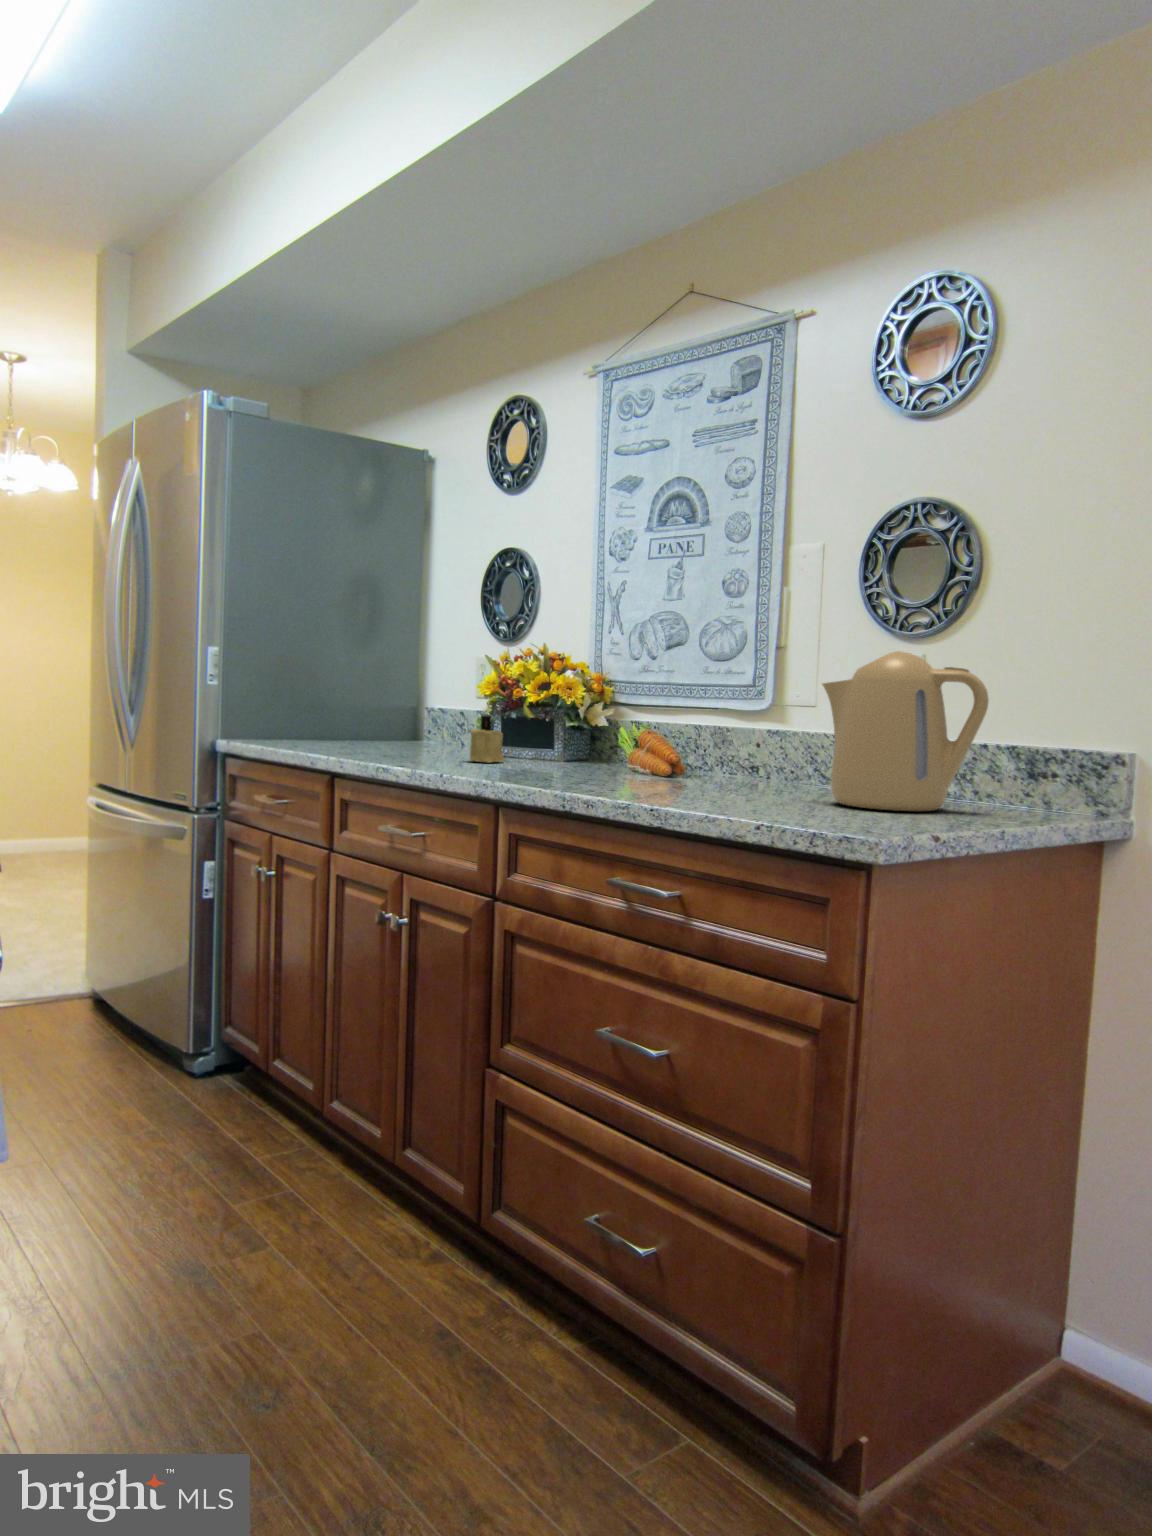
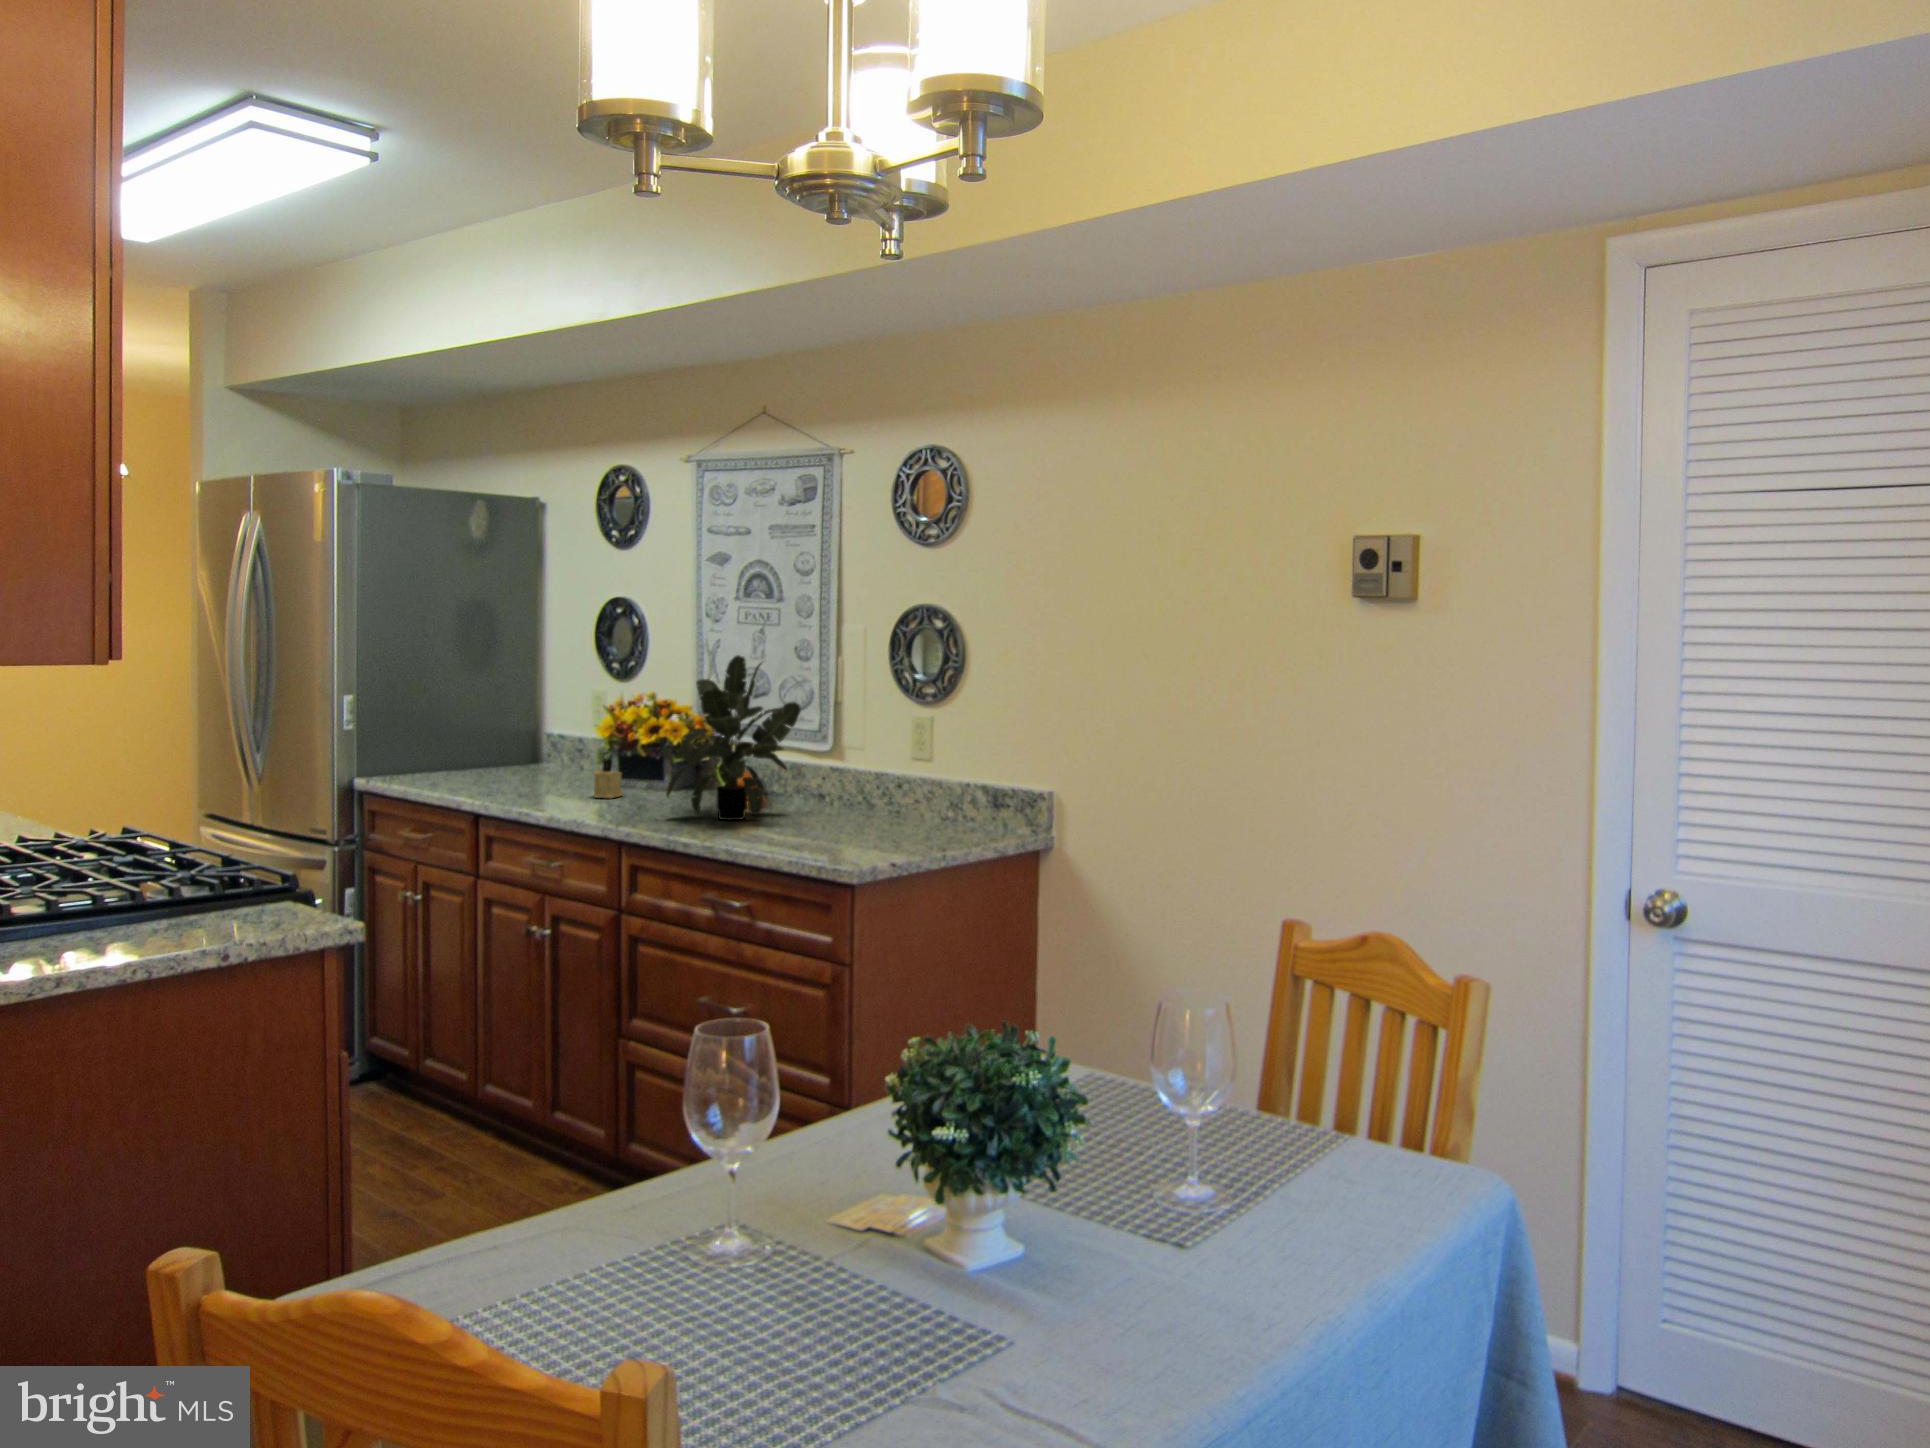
potted plant: none [559,551,741,785] -> present [666,655,801,820]
kettle: present [822,651,989,811] -> none [847,729,952,838]

